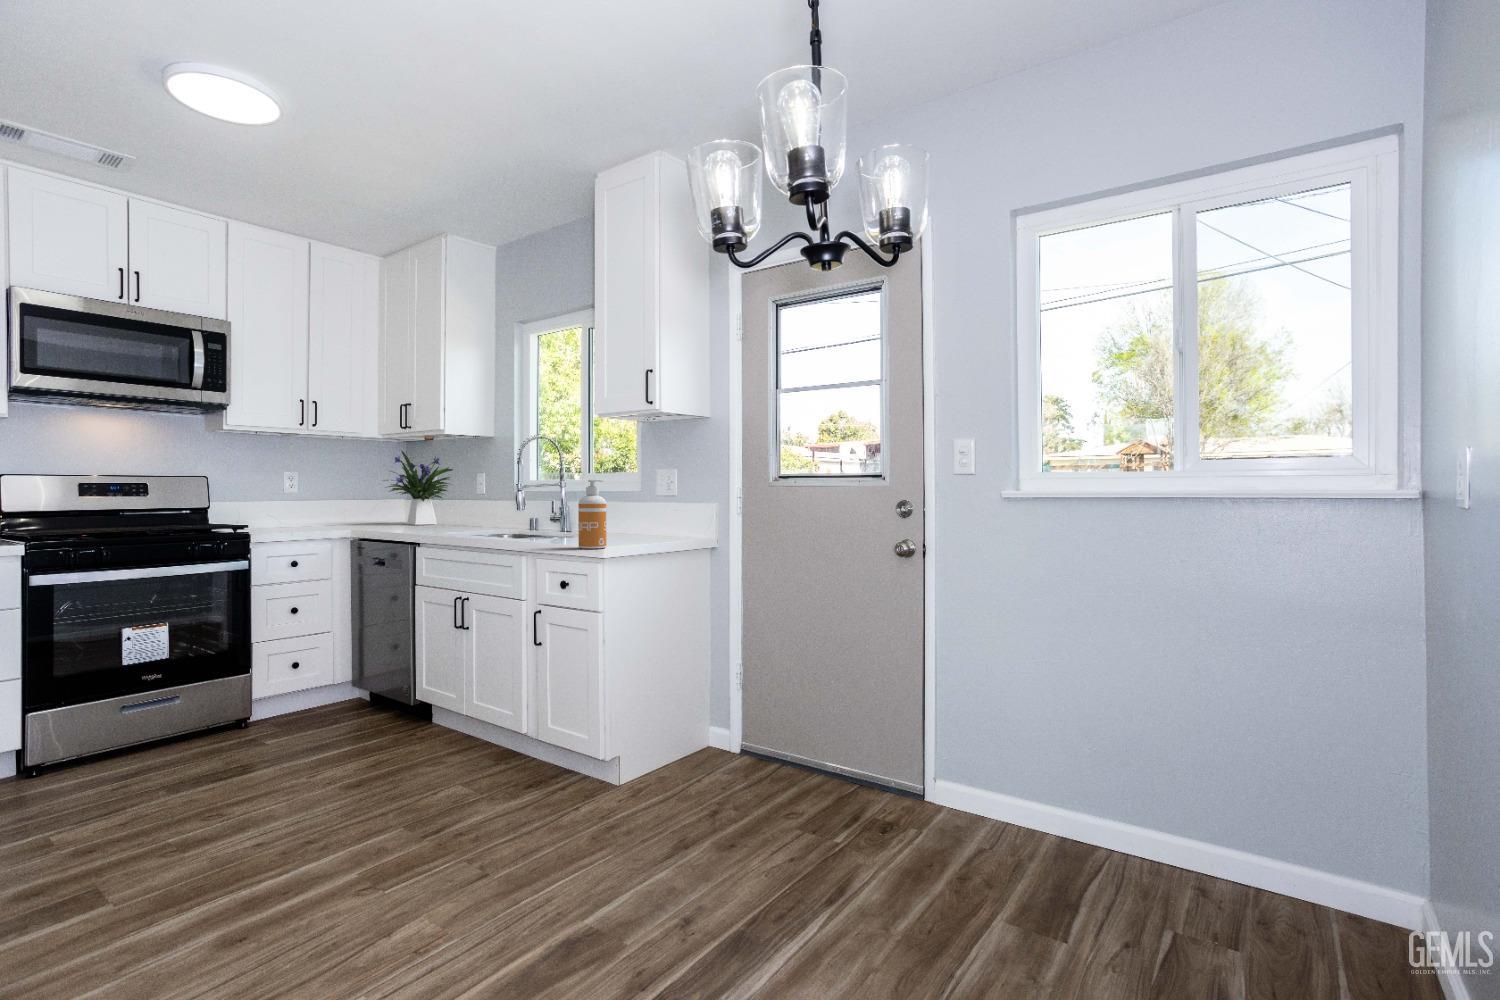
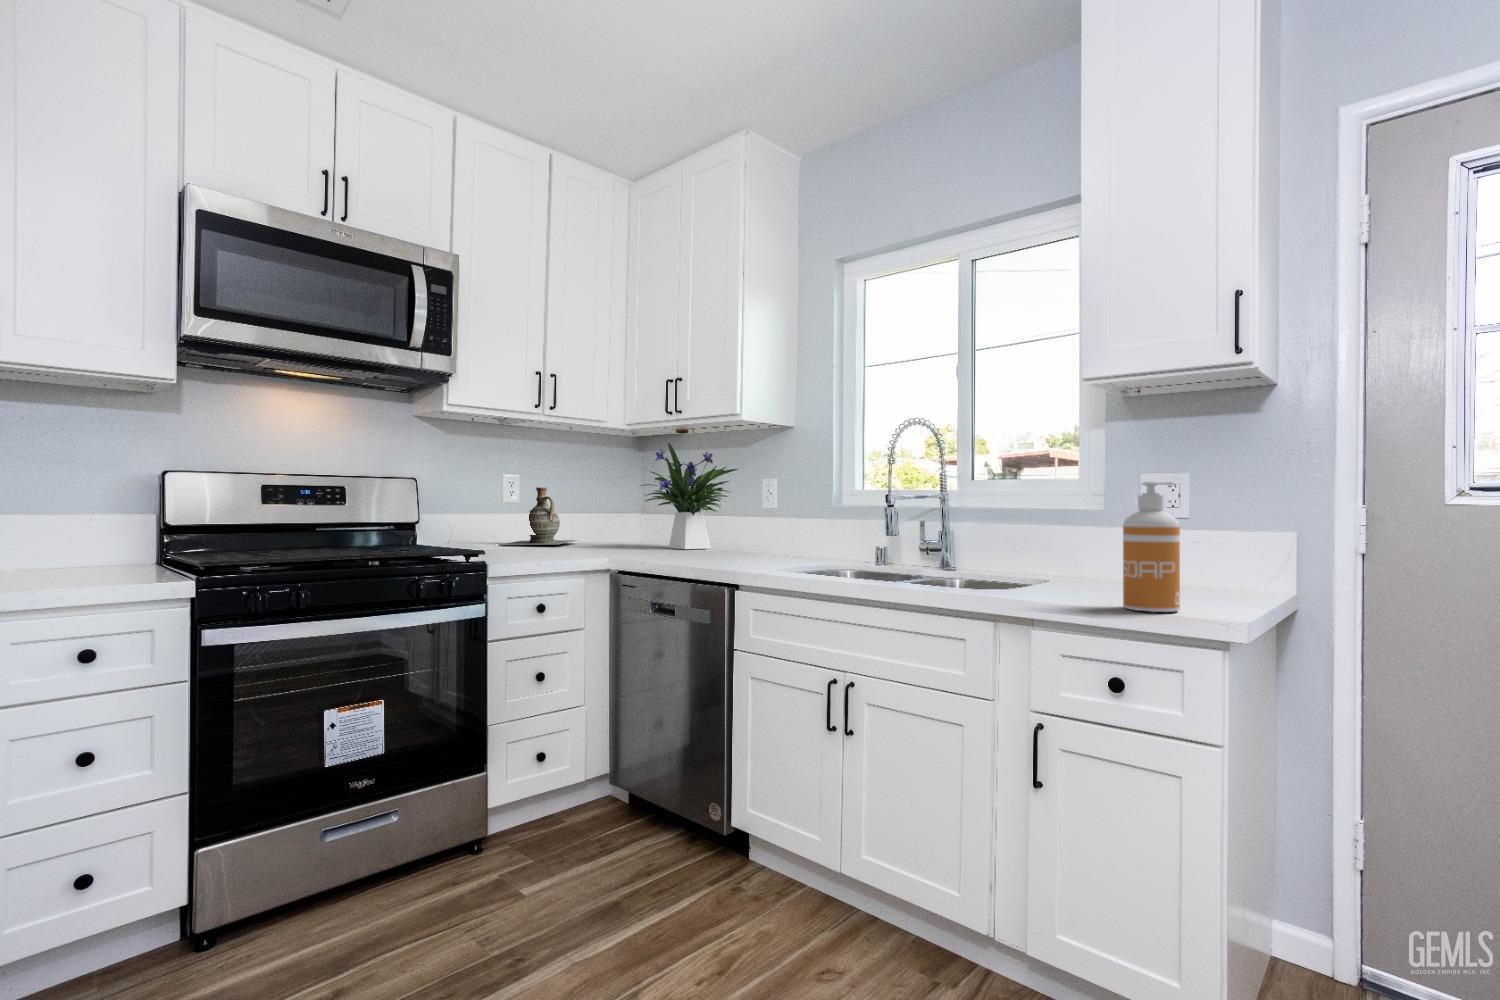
ceramic jug: none [277,482,346,524] -> present [500,487,576,545]

